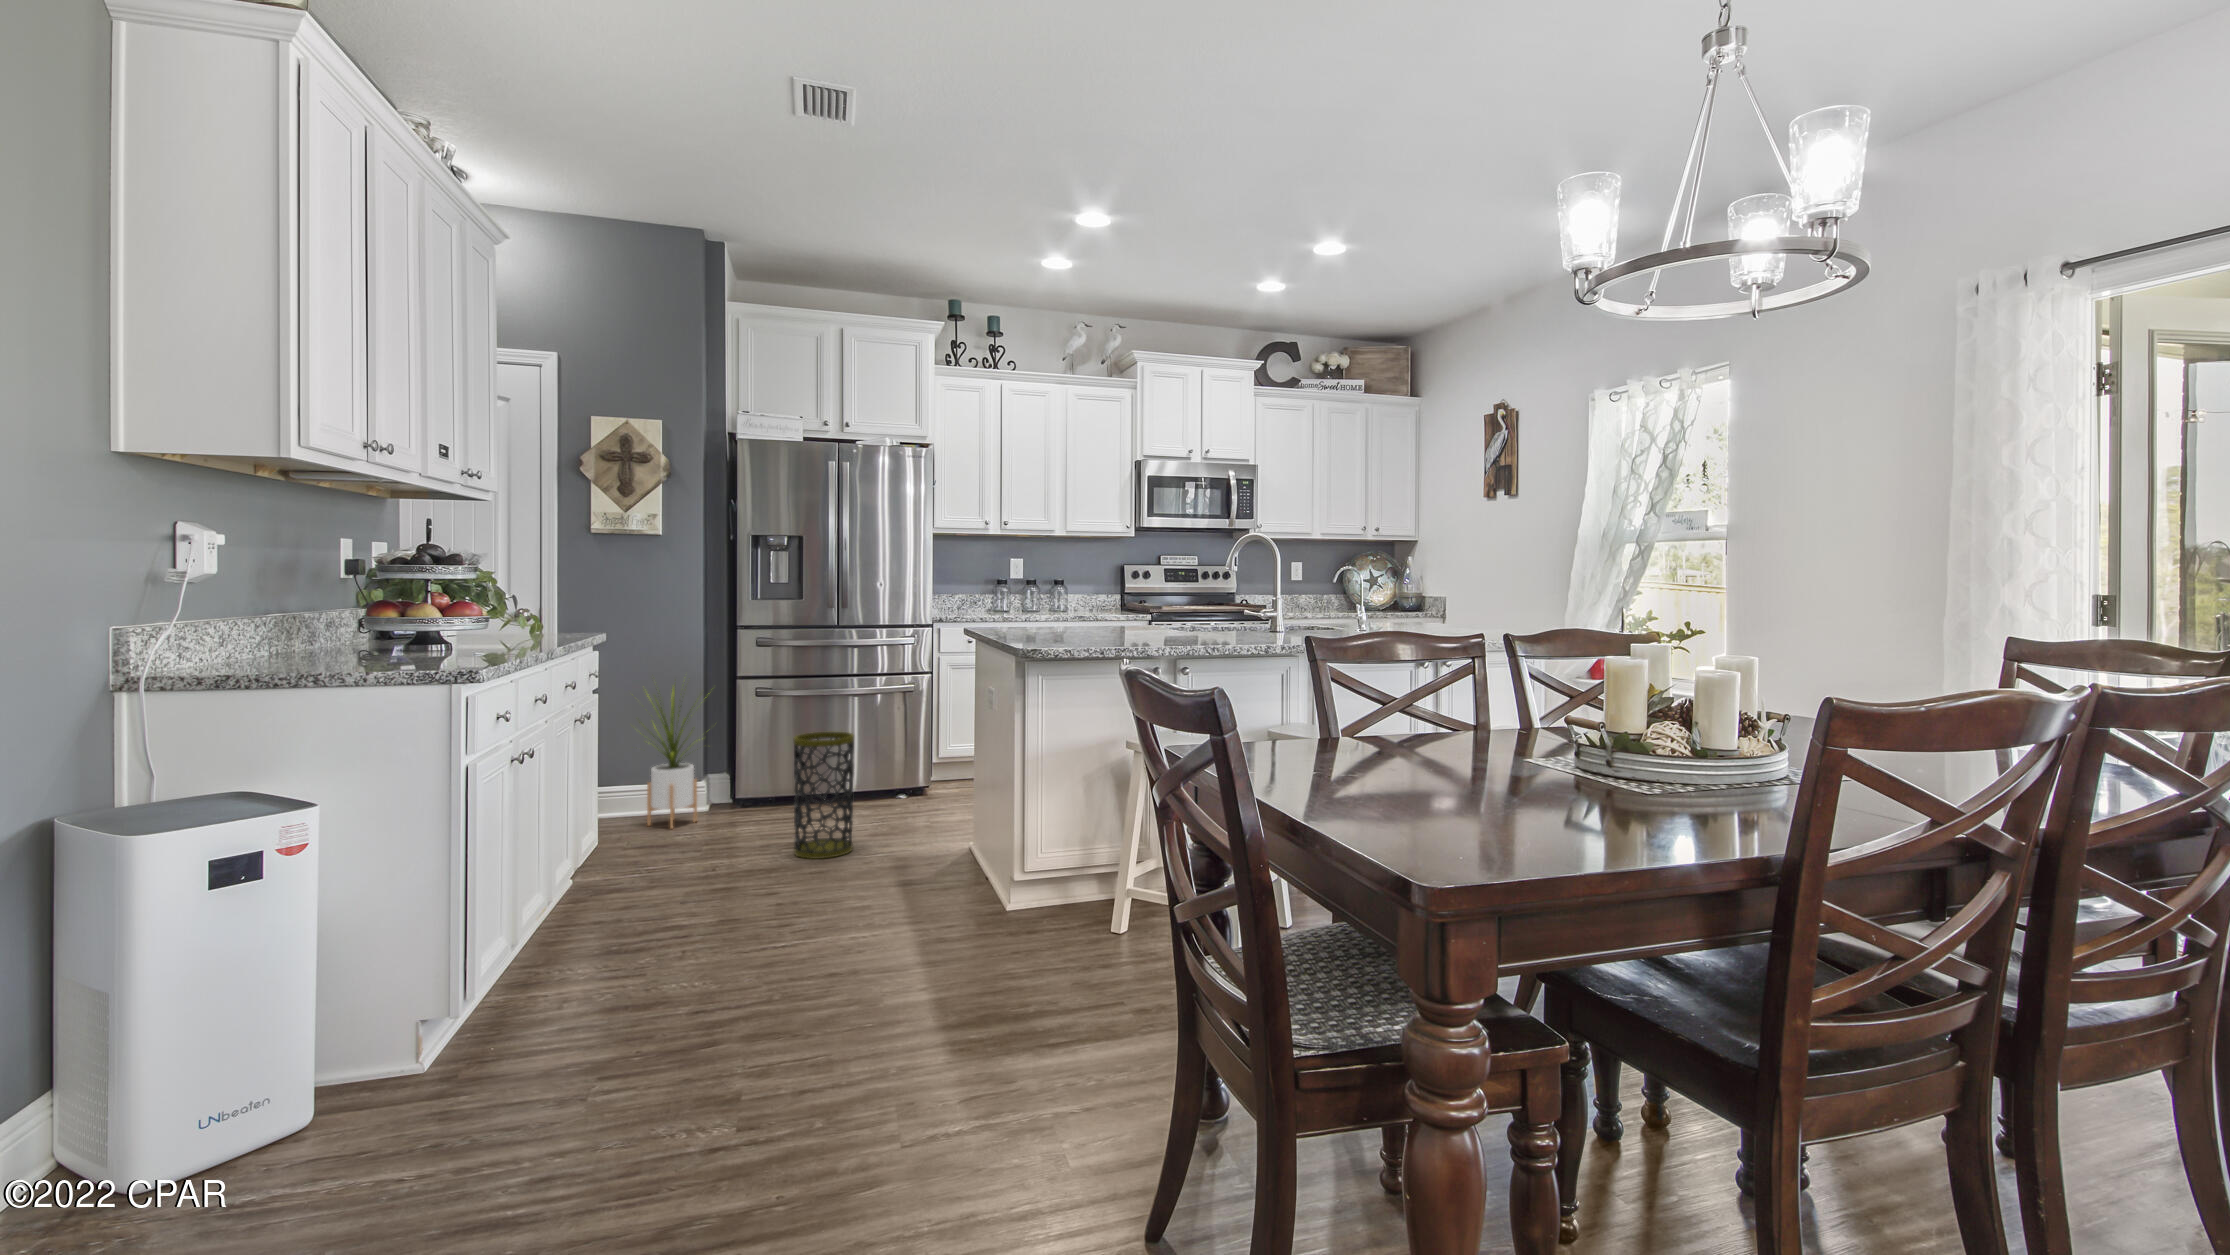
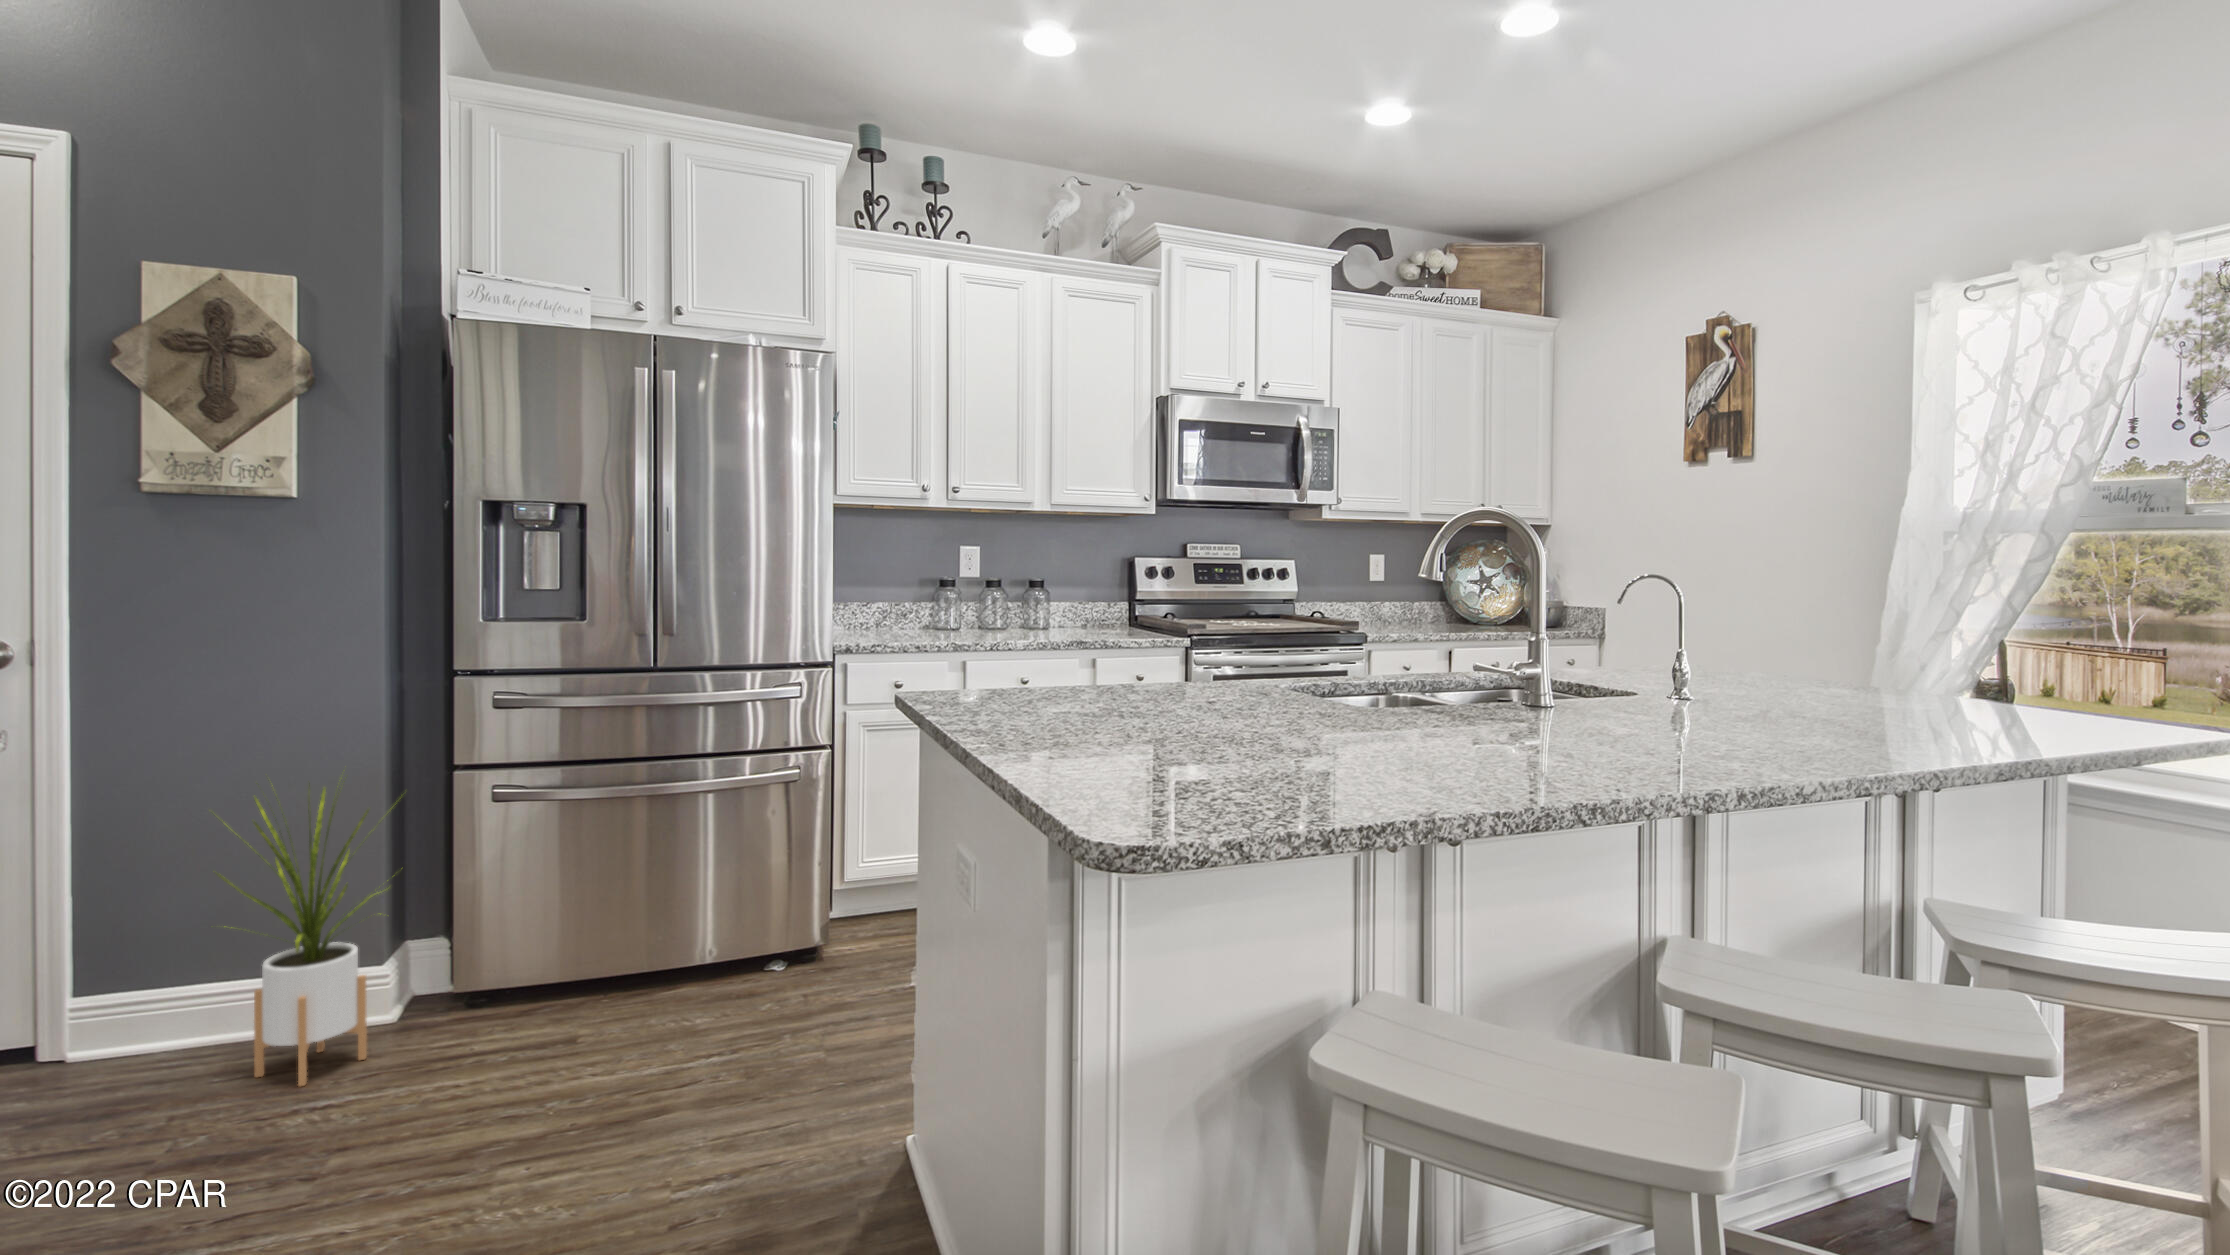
trash can: present [793,731,854,859] -> none [535,903,672,1195]

